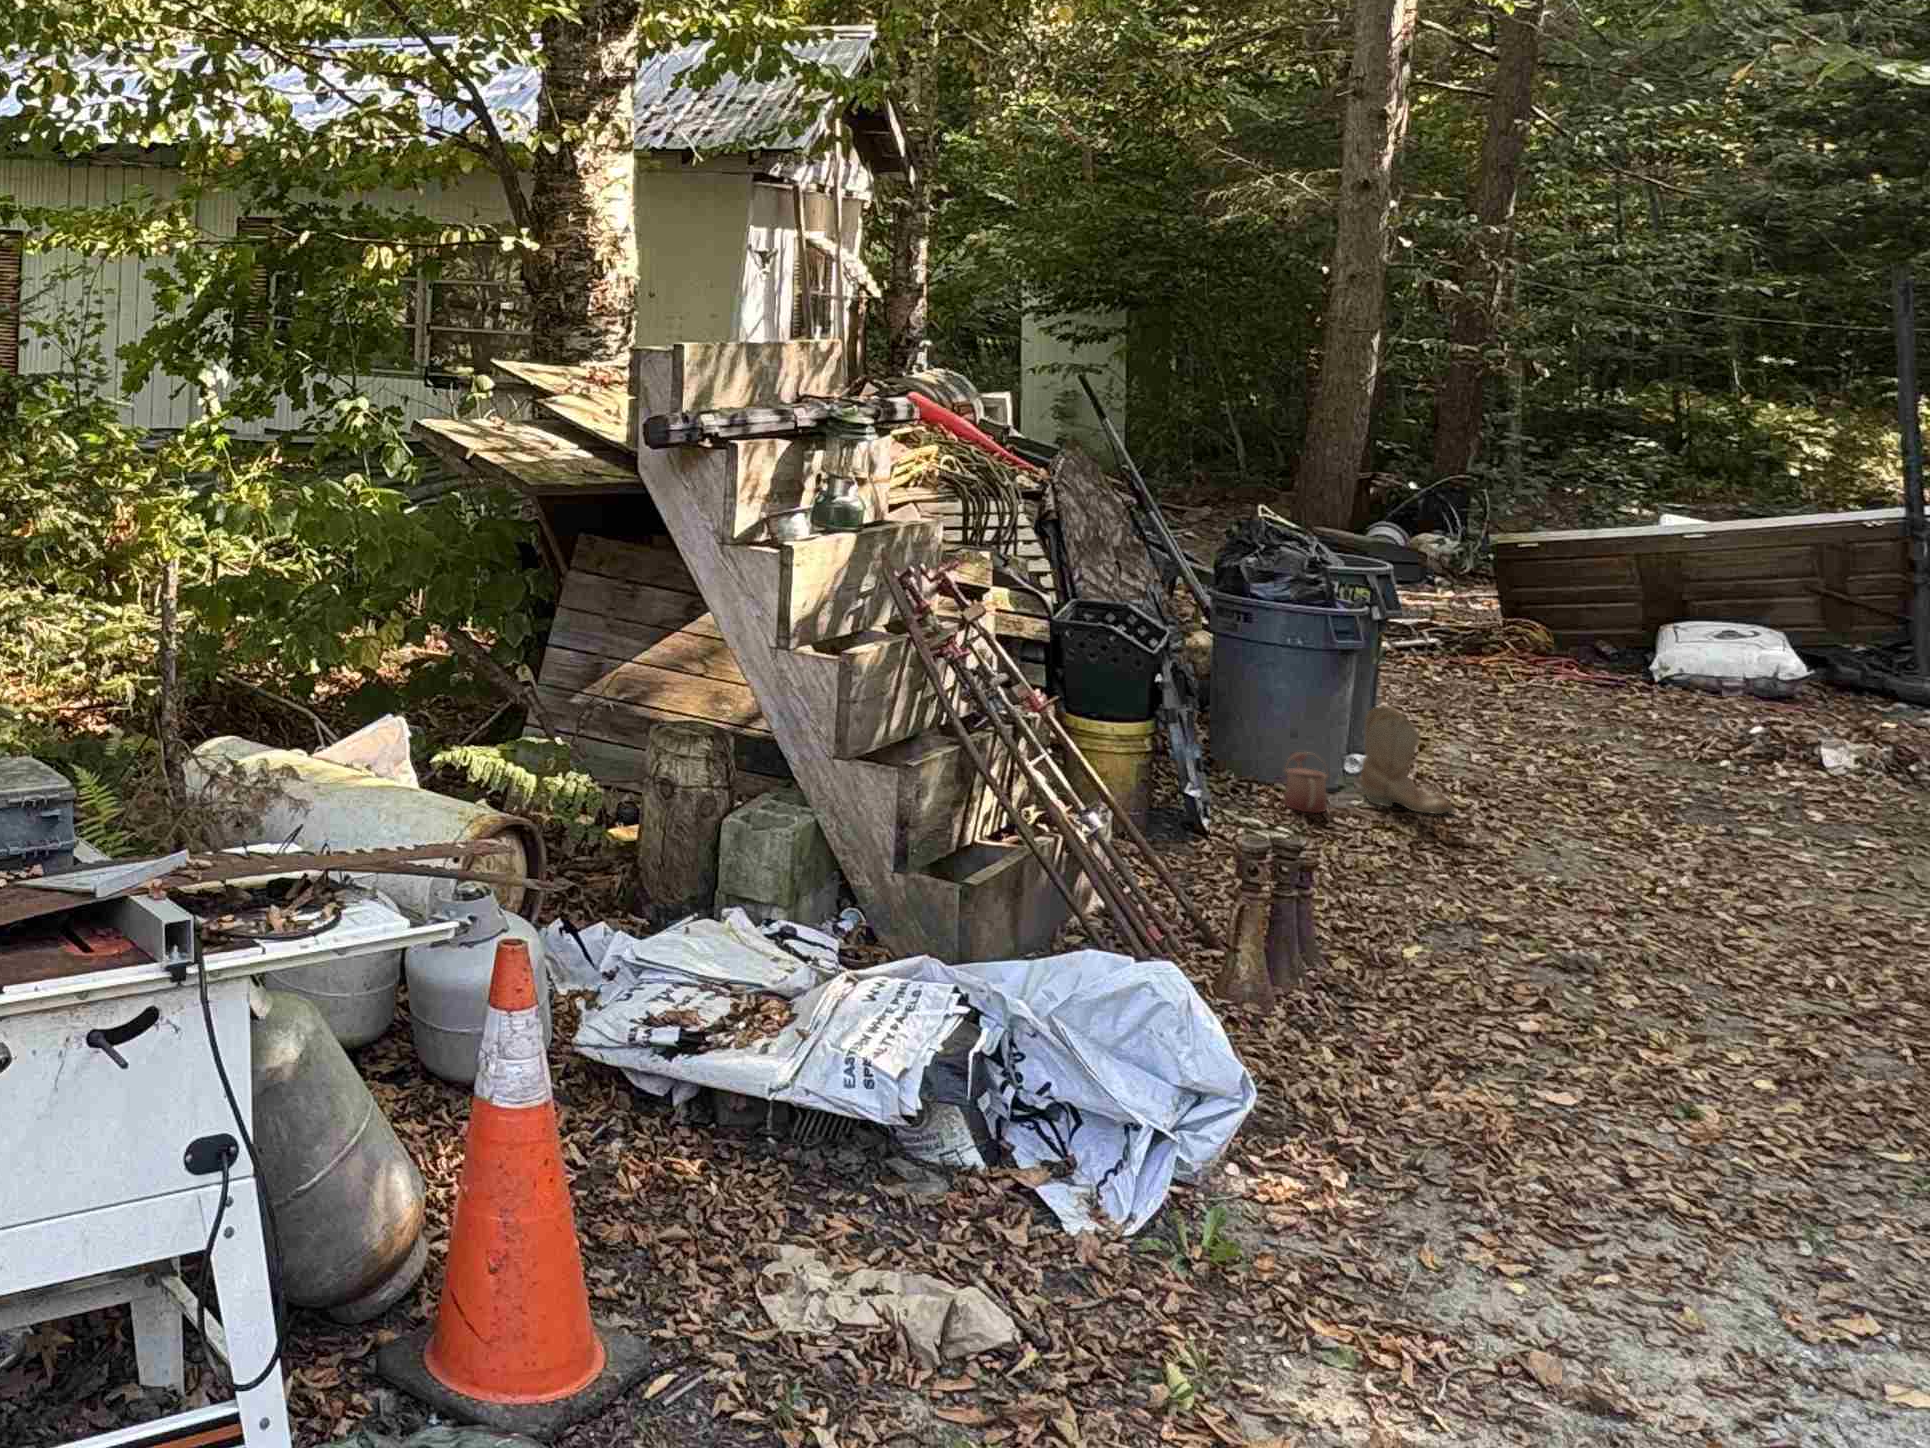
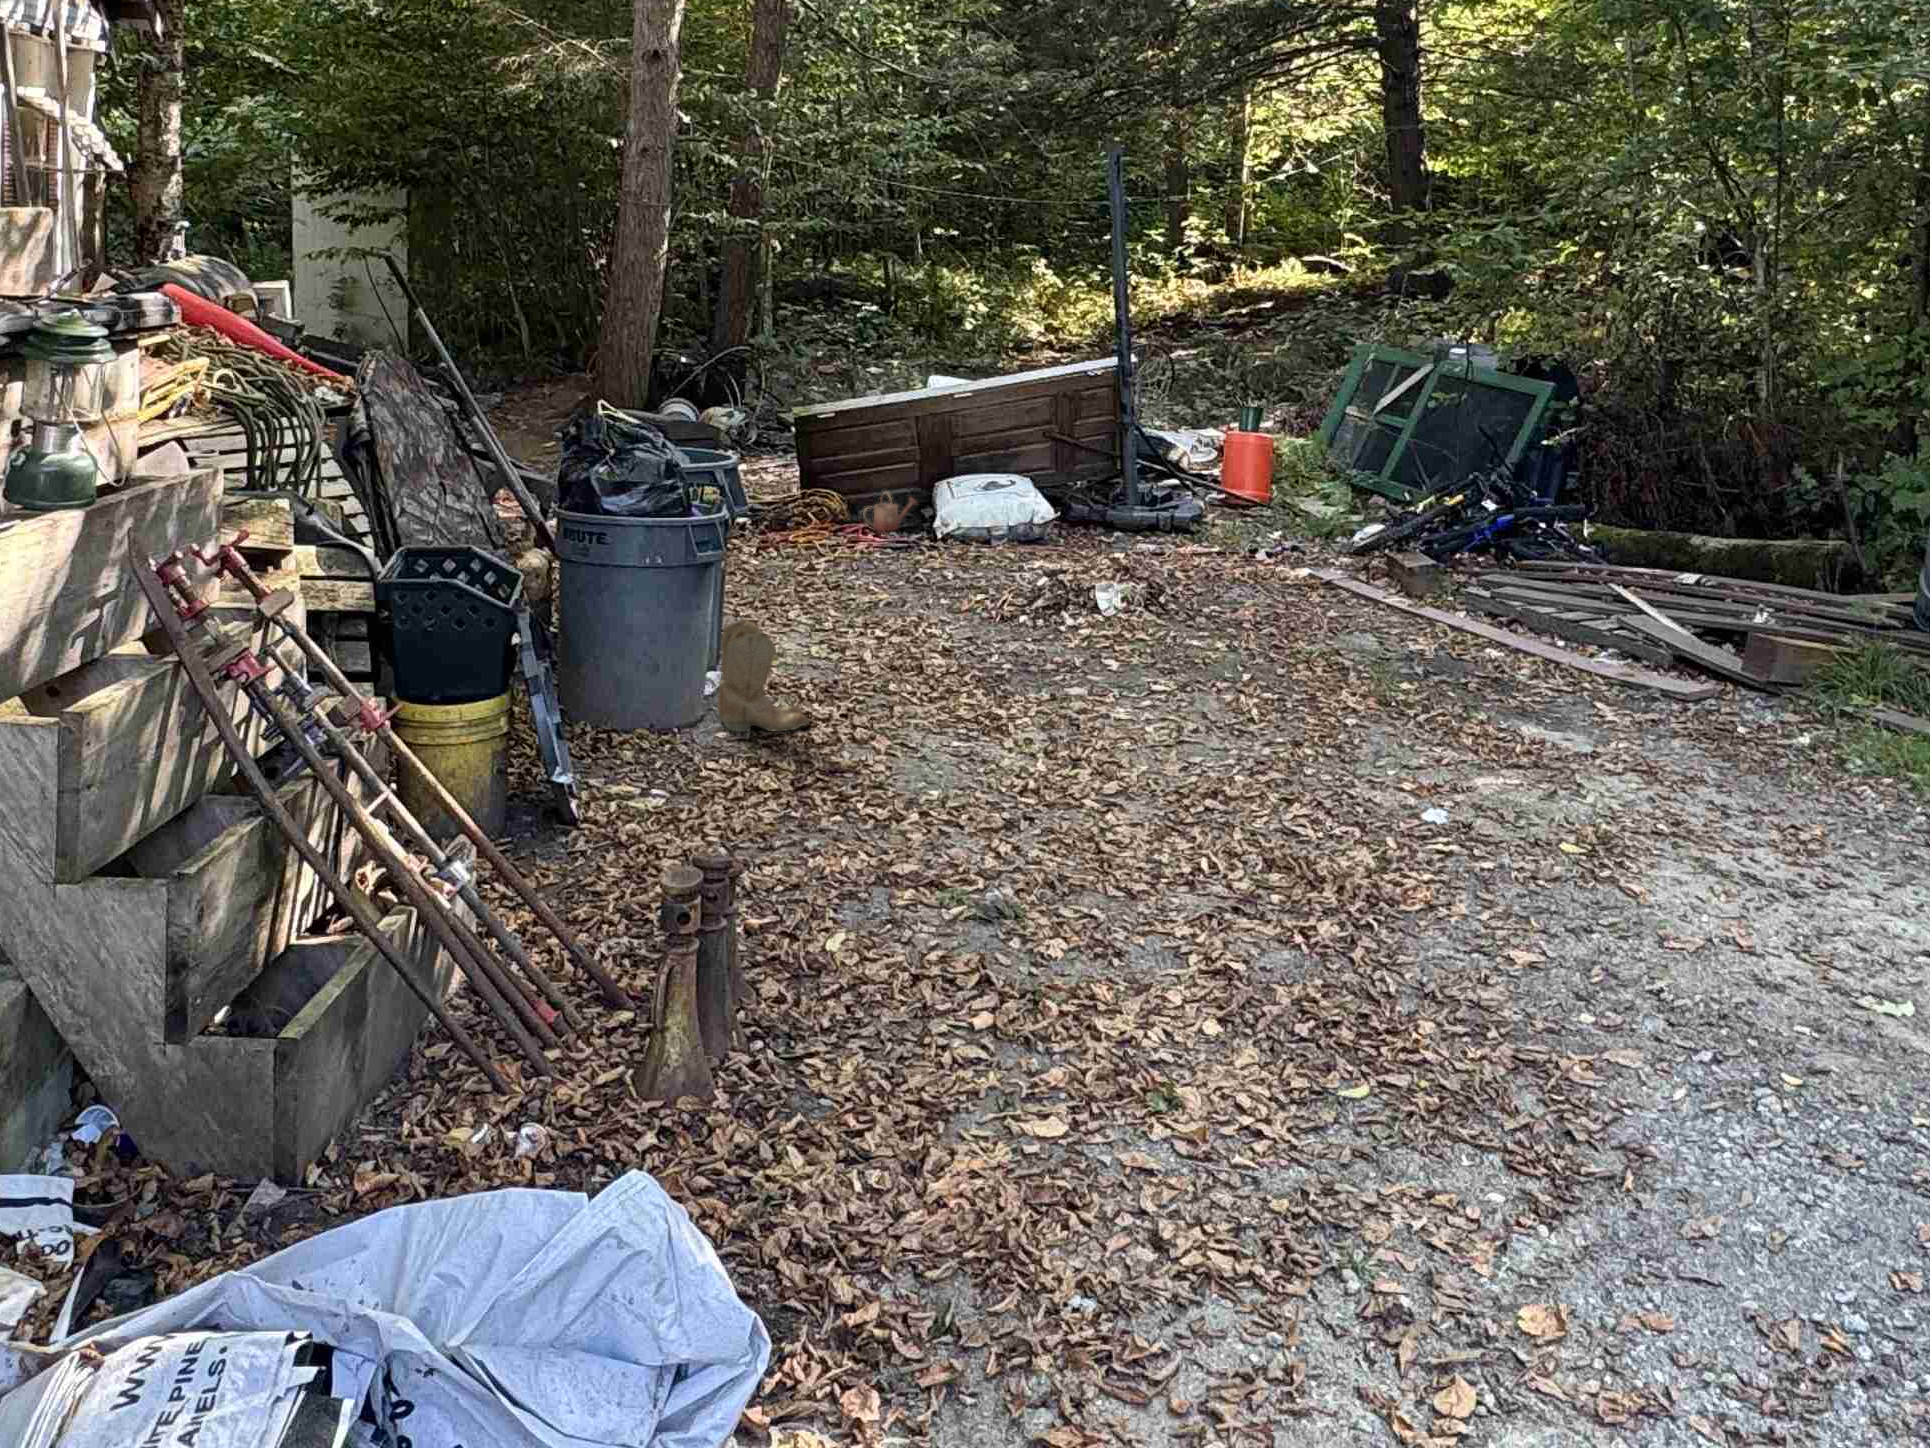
watering can: present [1285,752,1329,813] -> present [864,492,918,531]

